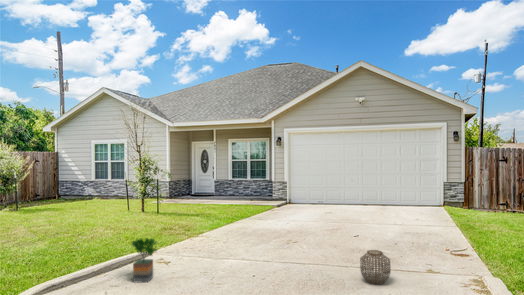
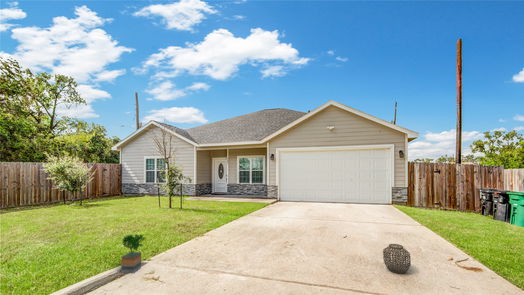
woven basket: present [360,250,391,284] -> present [383,244,411,274]

